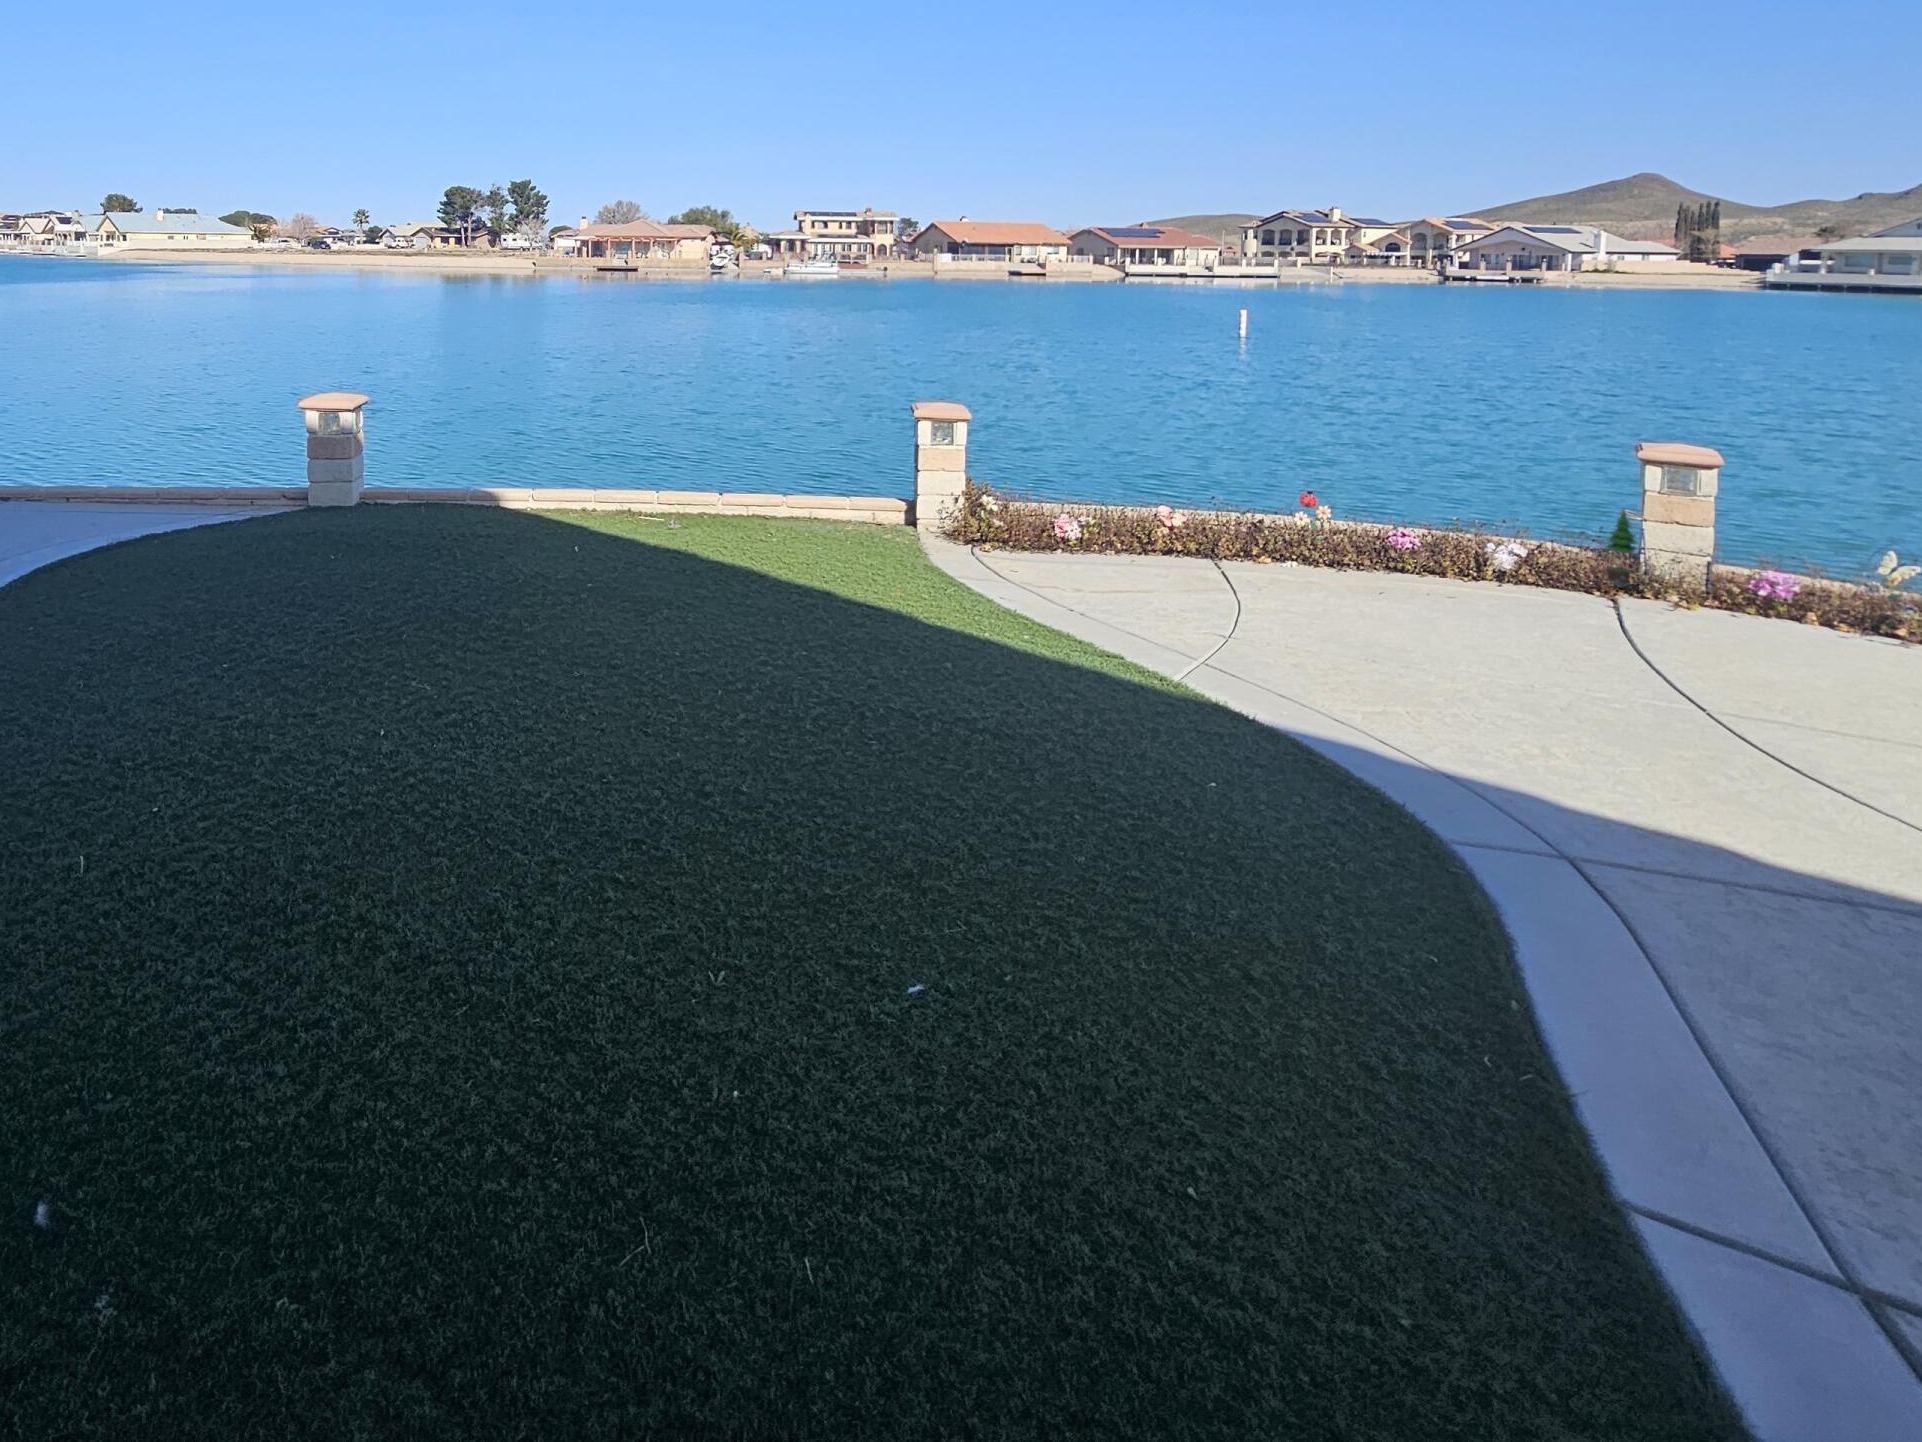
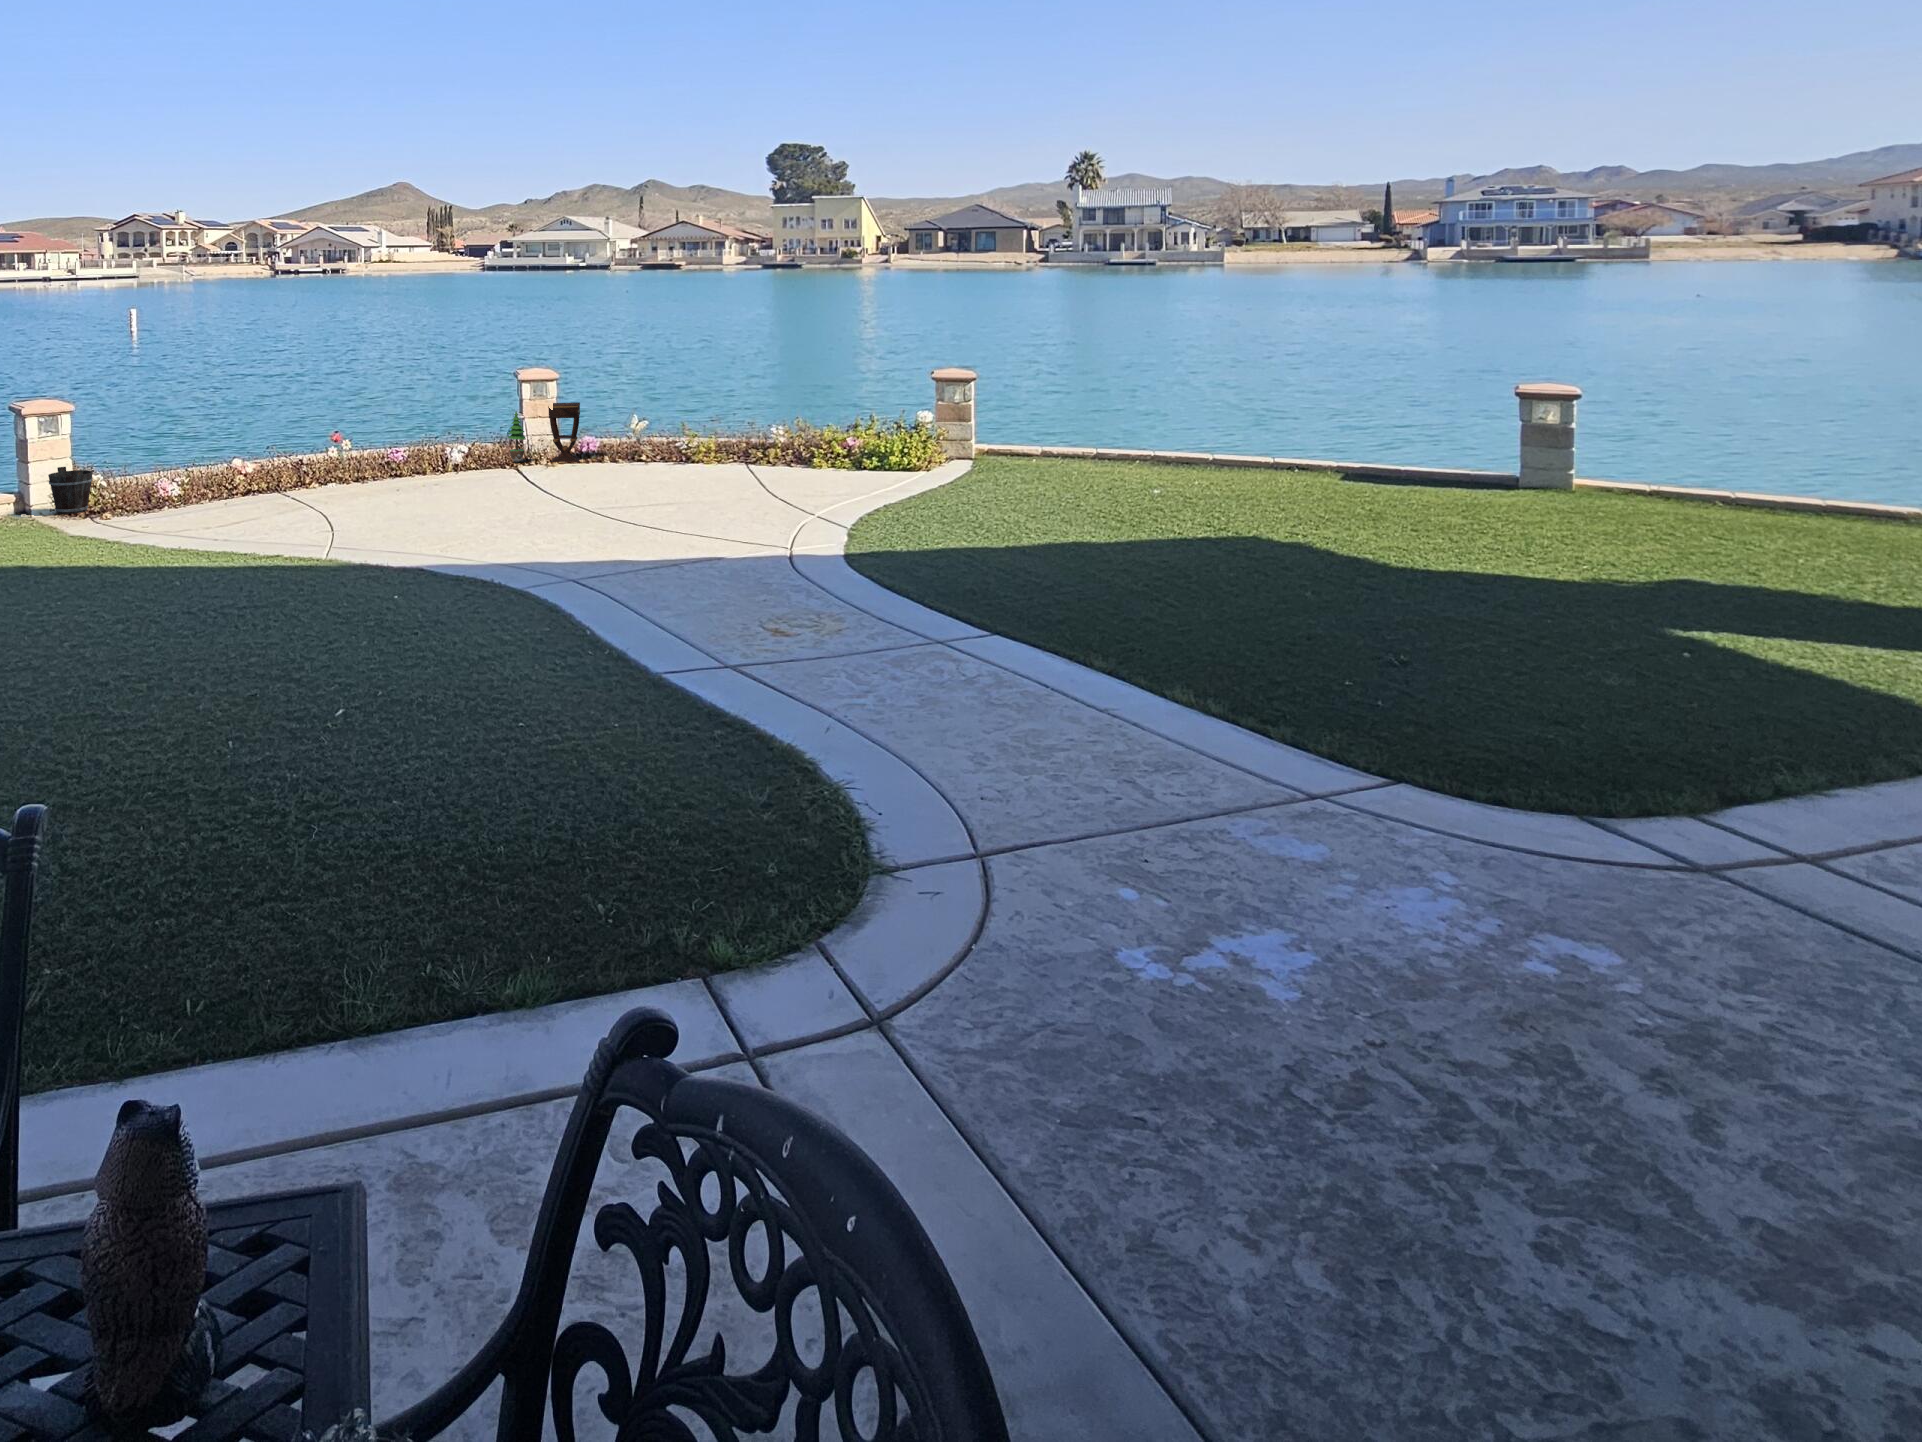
bucket: none [931,482,978,537] -> present [48,467,93,514]
side table: none [1685,506,1763,610] -> present [548,403,581,462]

